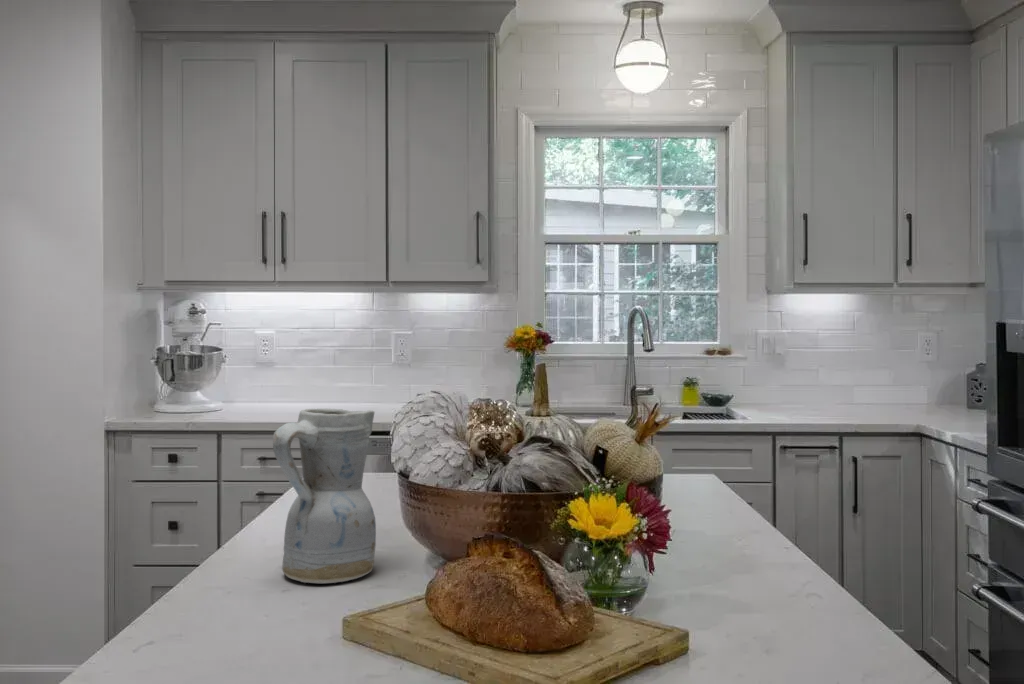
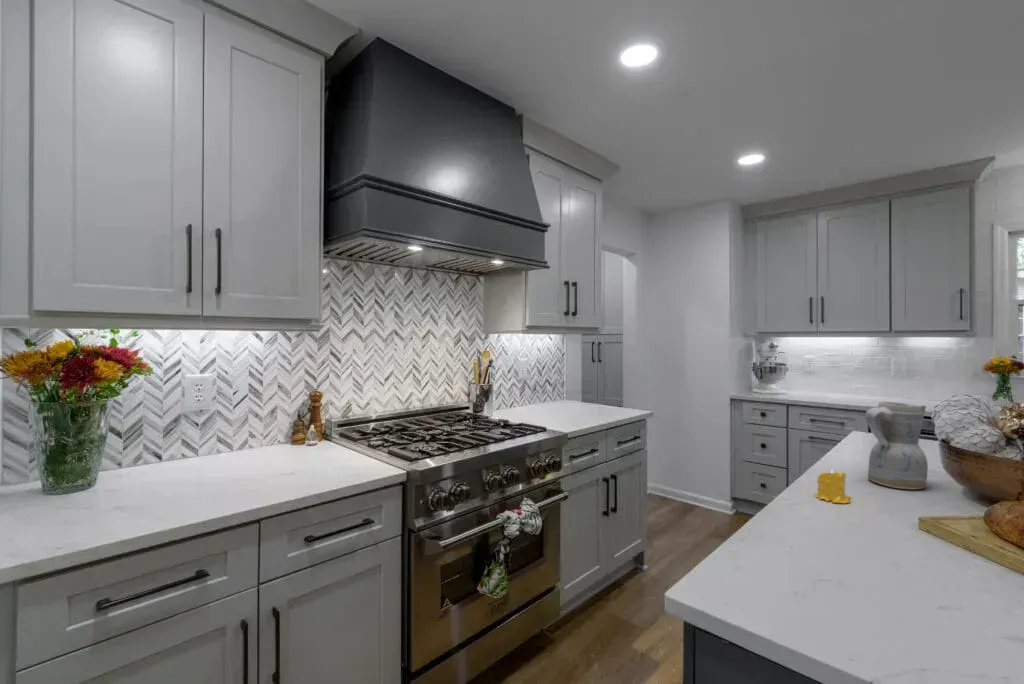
candle: none [154,570,231,650] -> present [814,472,851,503]

